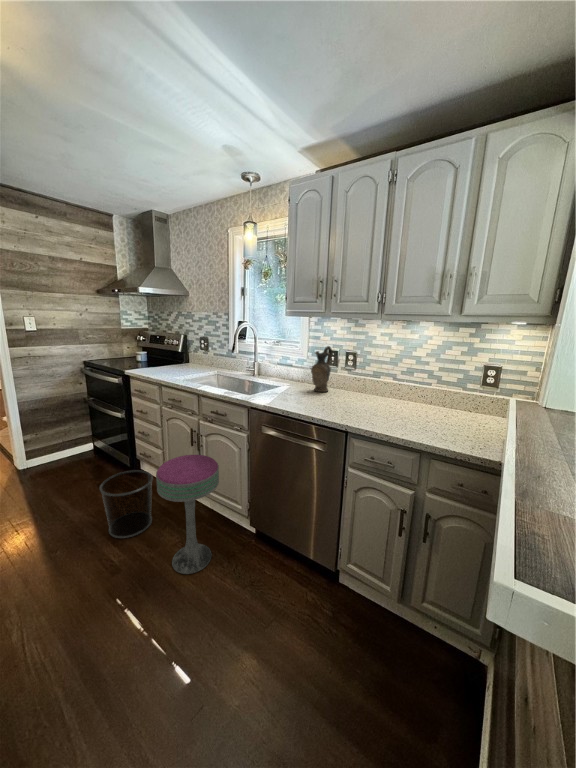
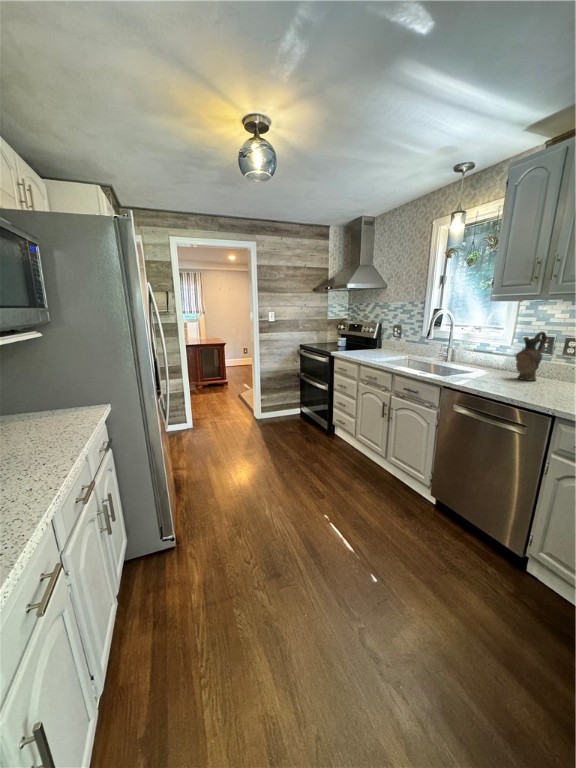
bar stool: present [156,455,219,574] -> none [358,421,408,515]
waste bin: present [100,470,153,538] -> none [314,429,350,477]

